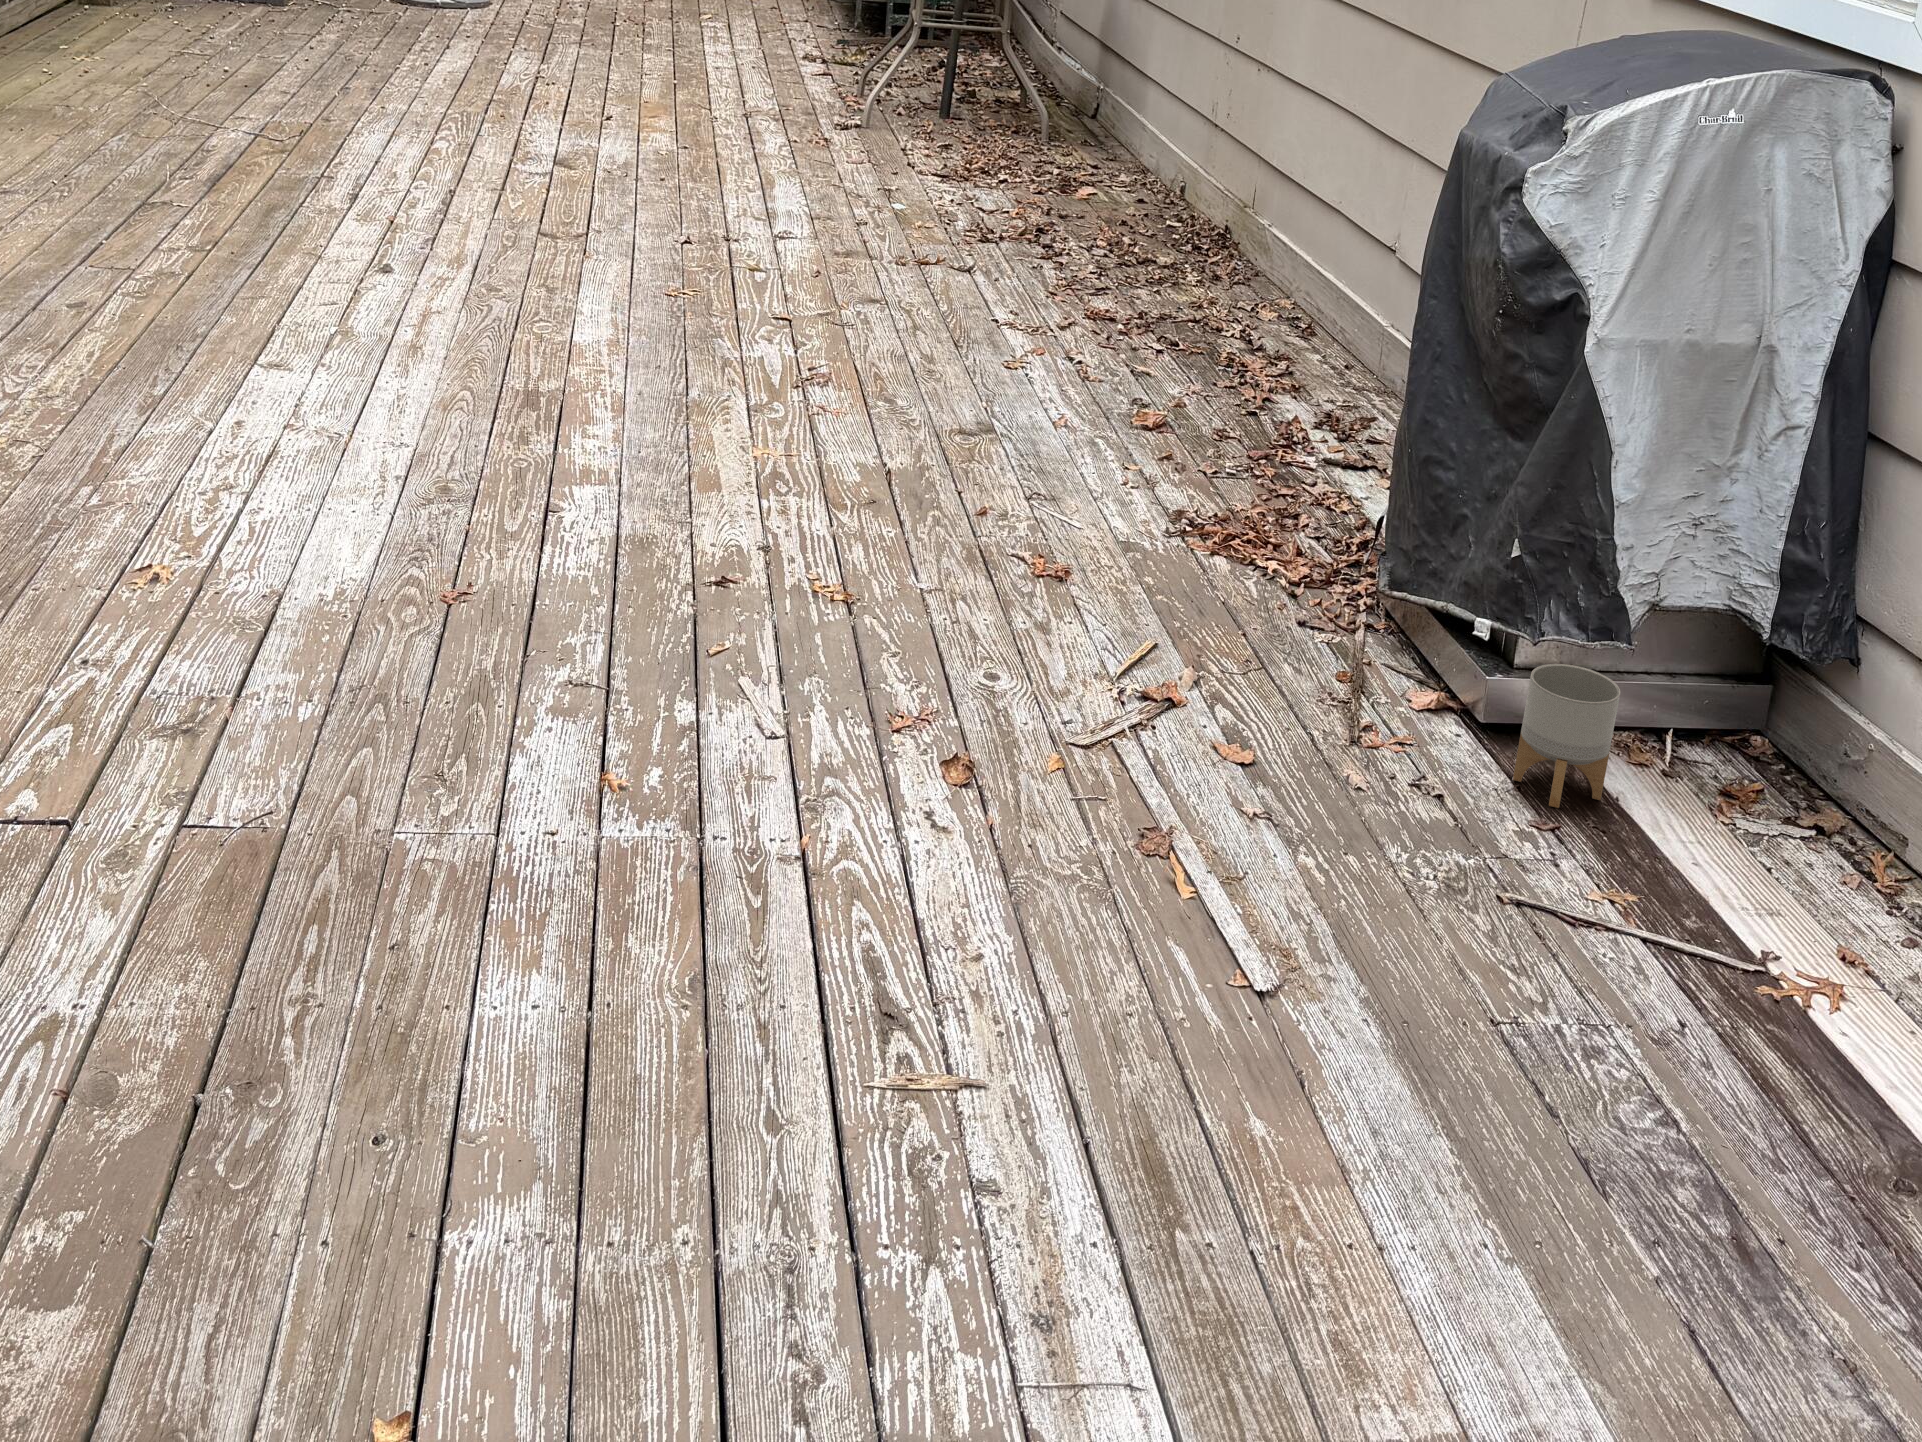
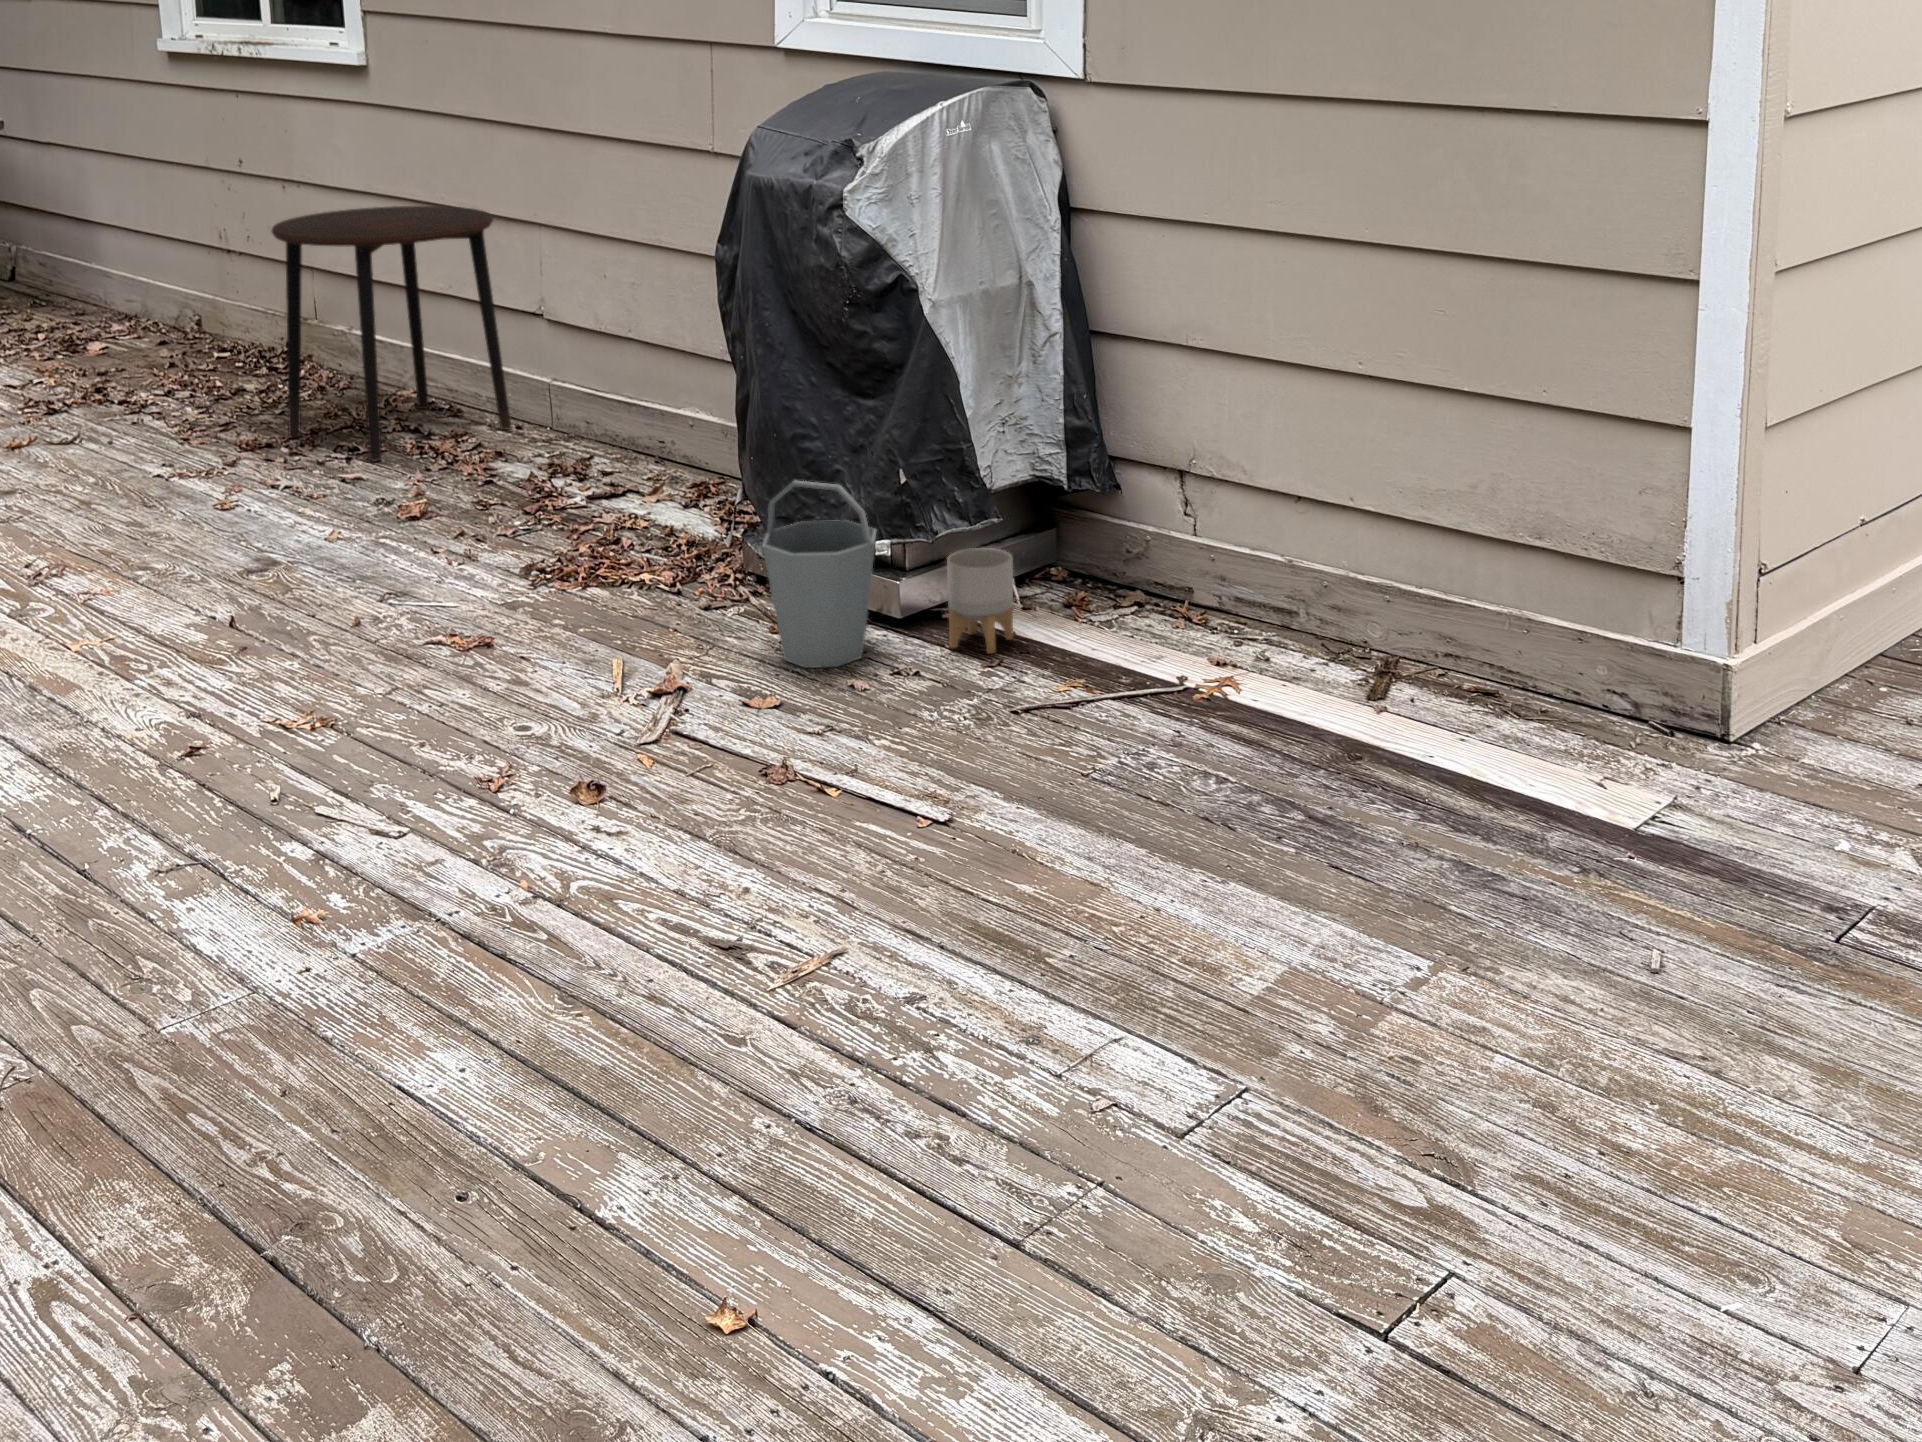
side table: none [1137,97,1374,363] -> present [272,206,511,462]
bucket: none [1312,511,1460,747] -> present [762,481,876,668]

